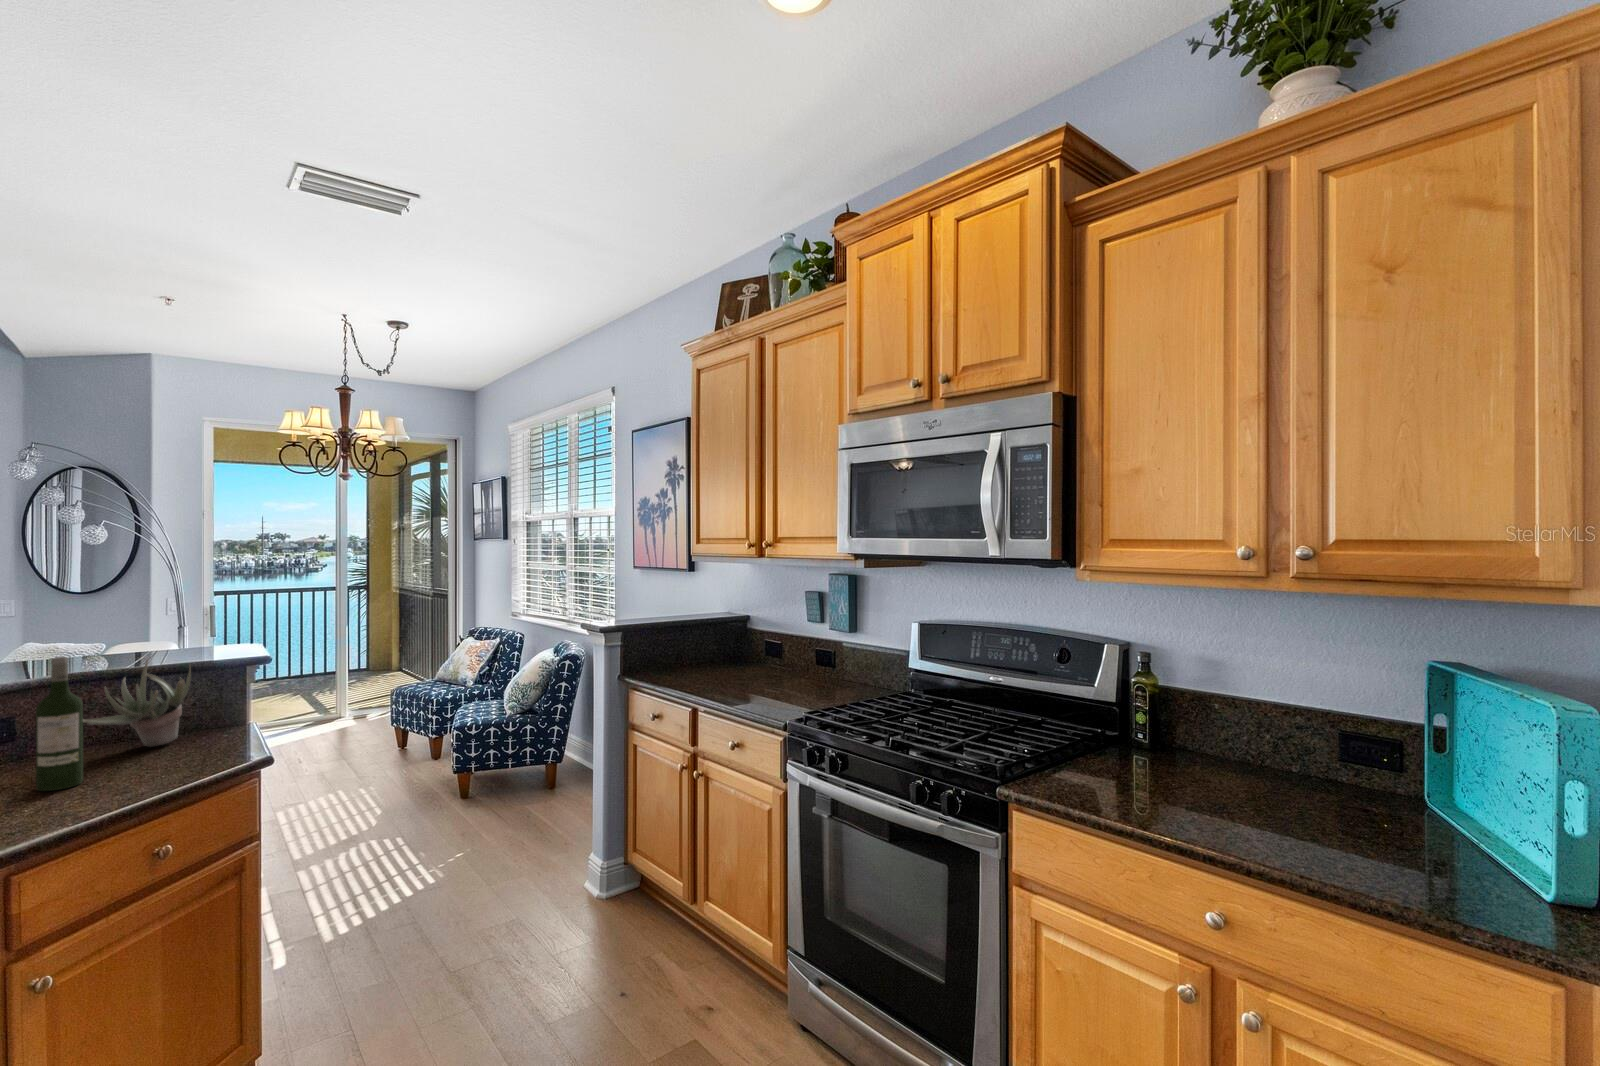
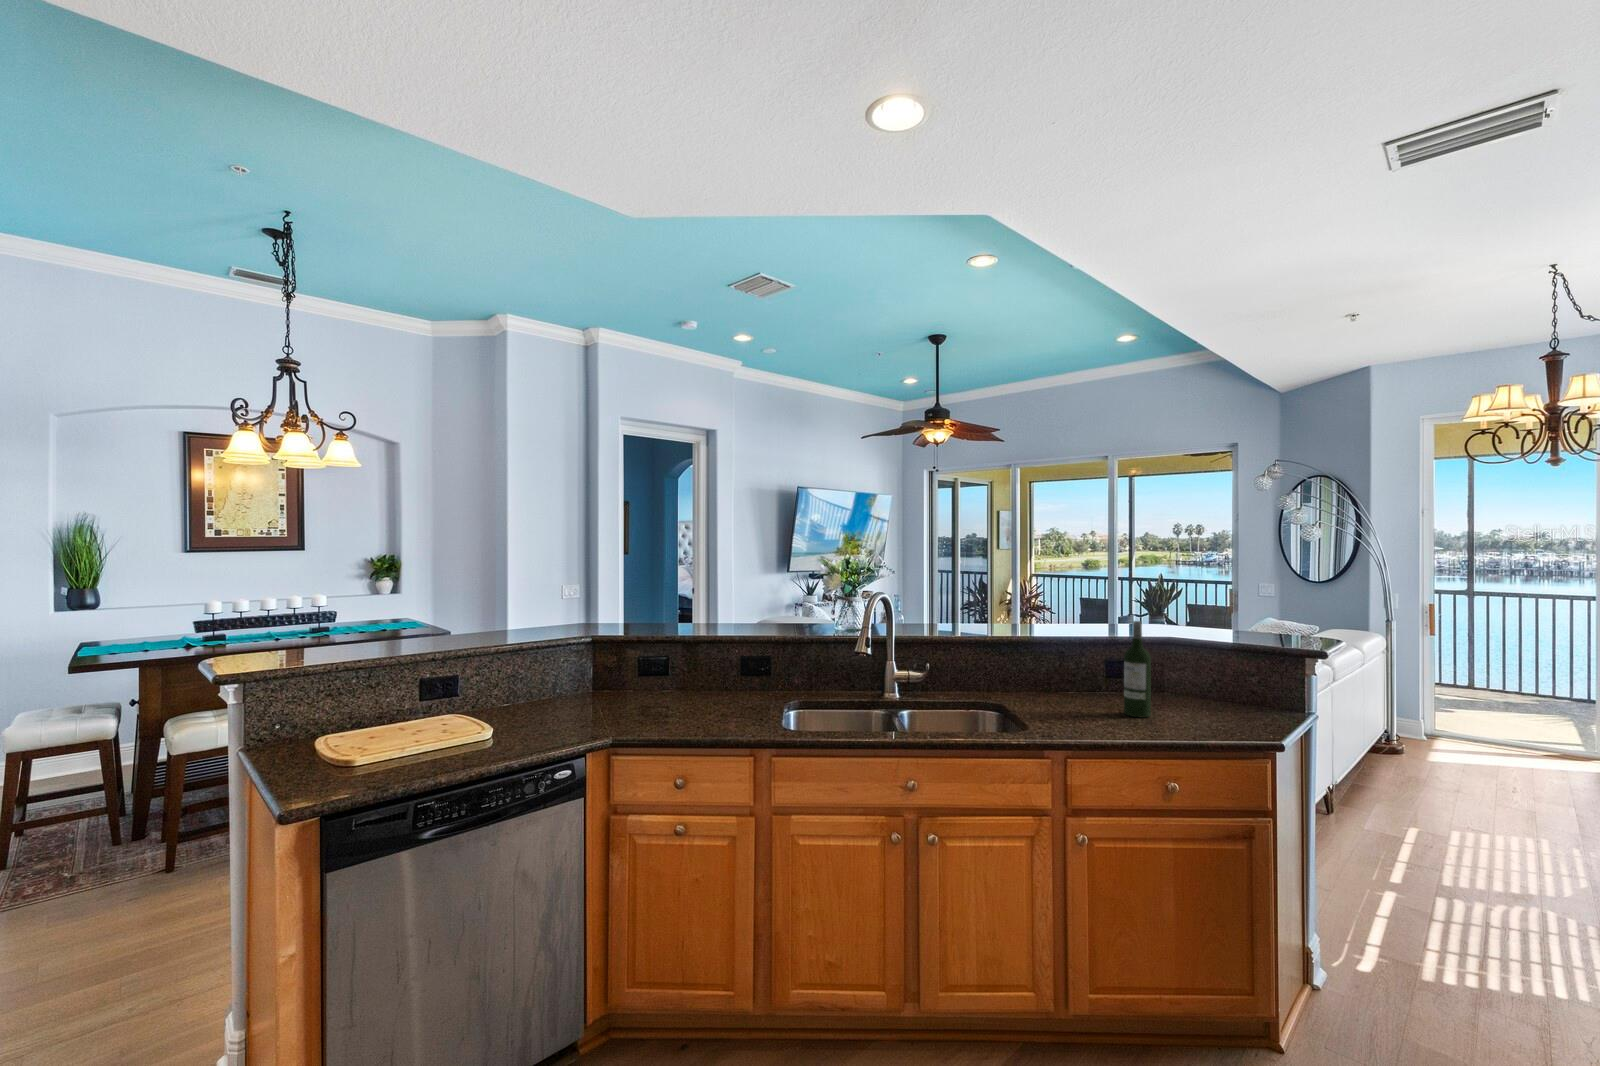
succulent plant: present [83,659,191,747] -> none [1167,634,1249,708]

